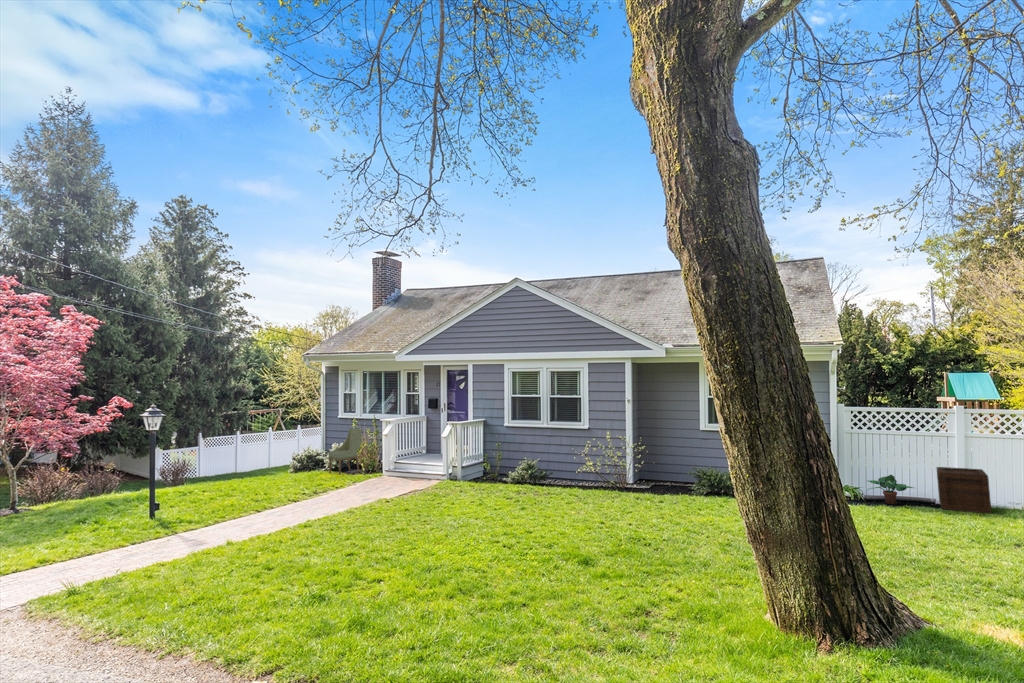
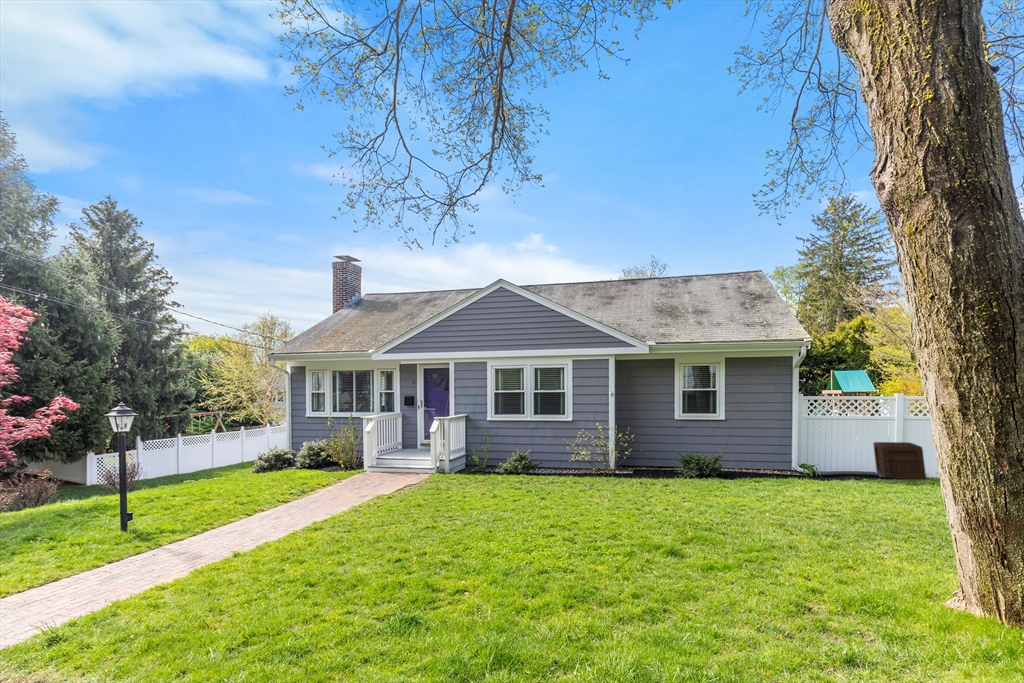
chair: present [329,428,362,475] -> none [301,428,337,476]
potted plant: present [868,475,913,504] -> none [818,450,864,476]

